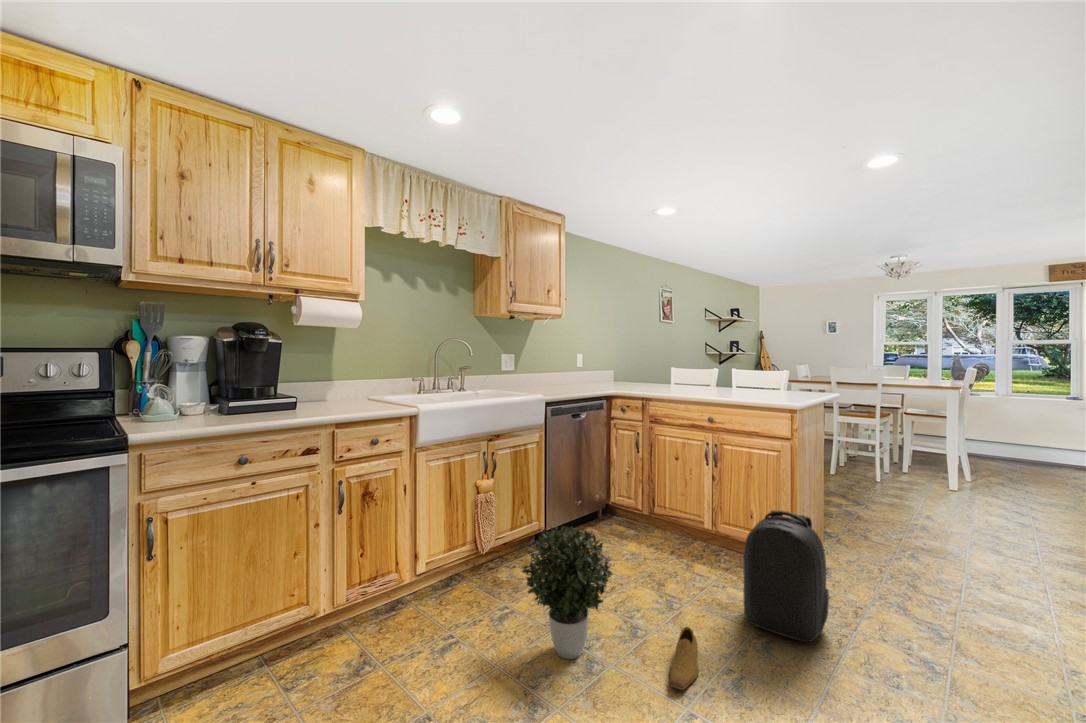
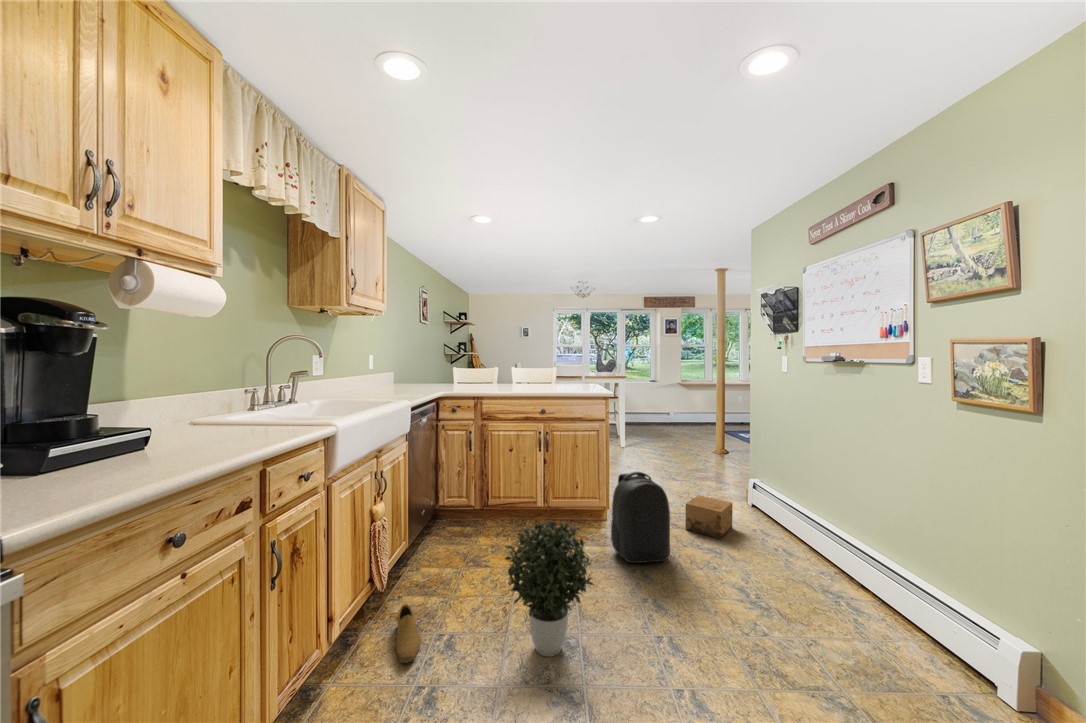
cardboard box: none [914,583,1025,662] -> present [686,495,732,539]
shoe: present [670,627,698,690] -> present [396,604,421,663]

